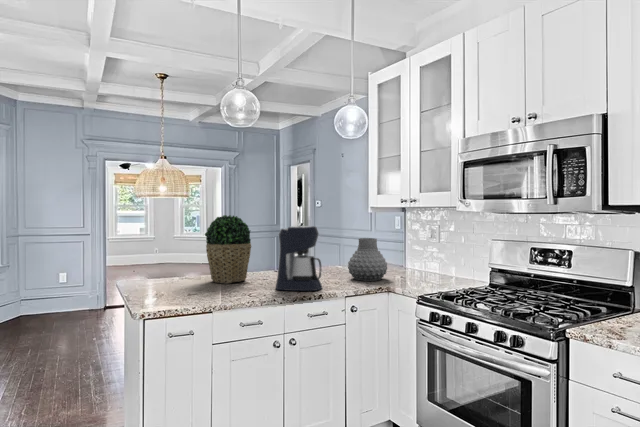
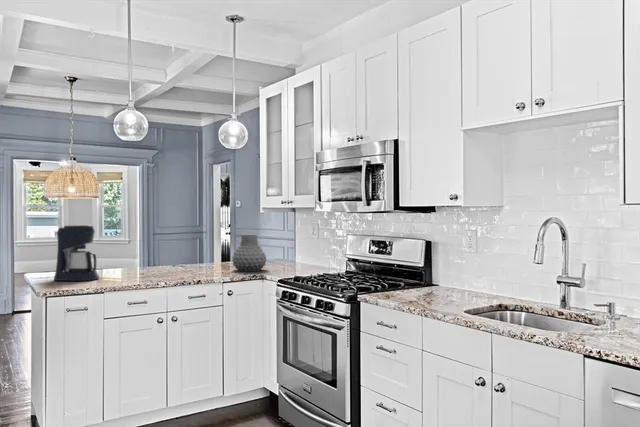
potted plant: present [205,215,251,284] -> none [104,216,146,274]
coffee maker: present [276,226,322,291] -> present [54,225,99,281]

